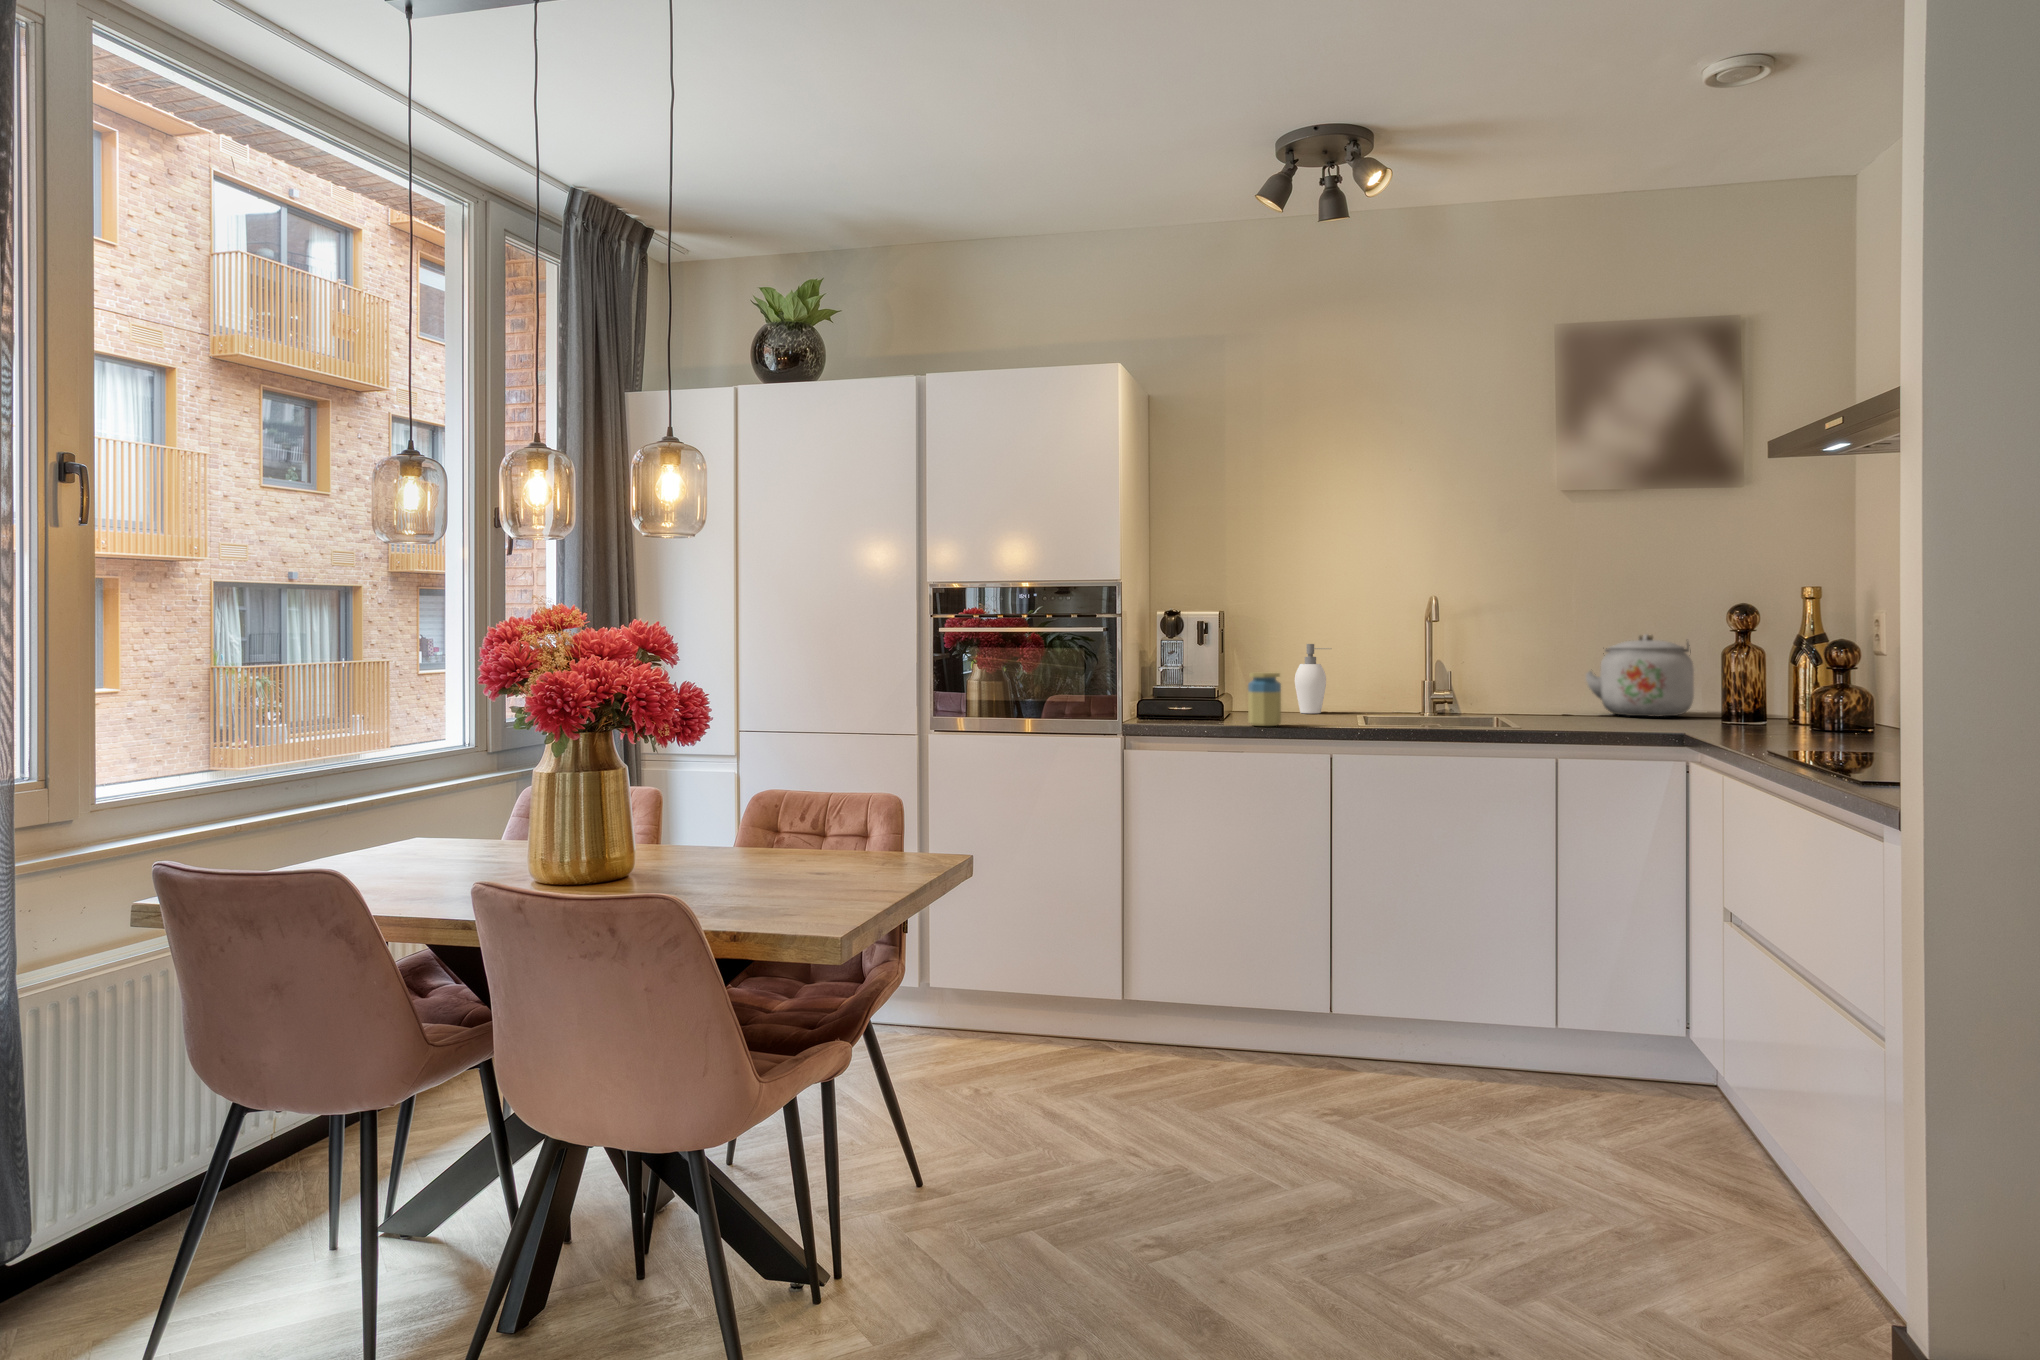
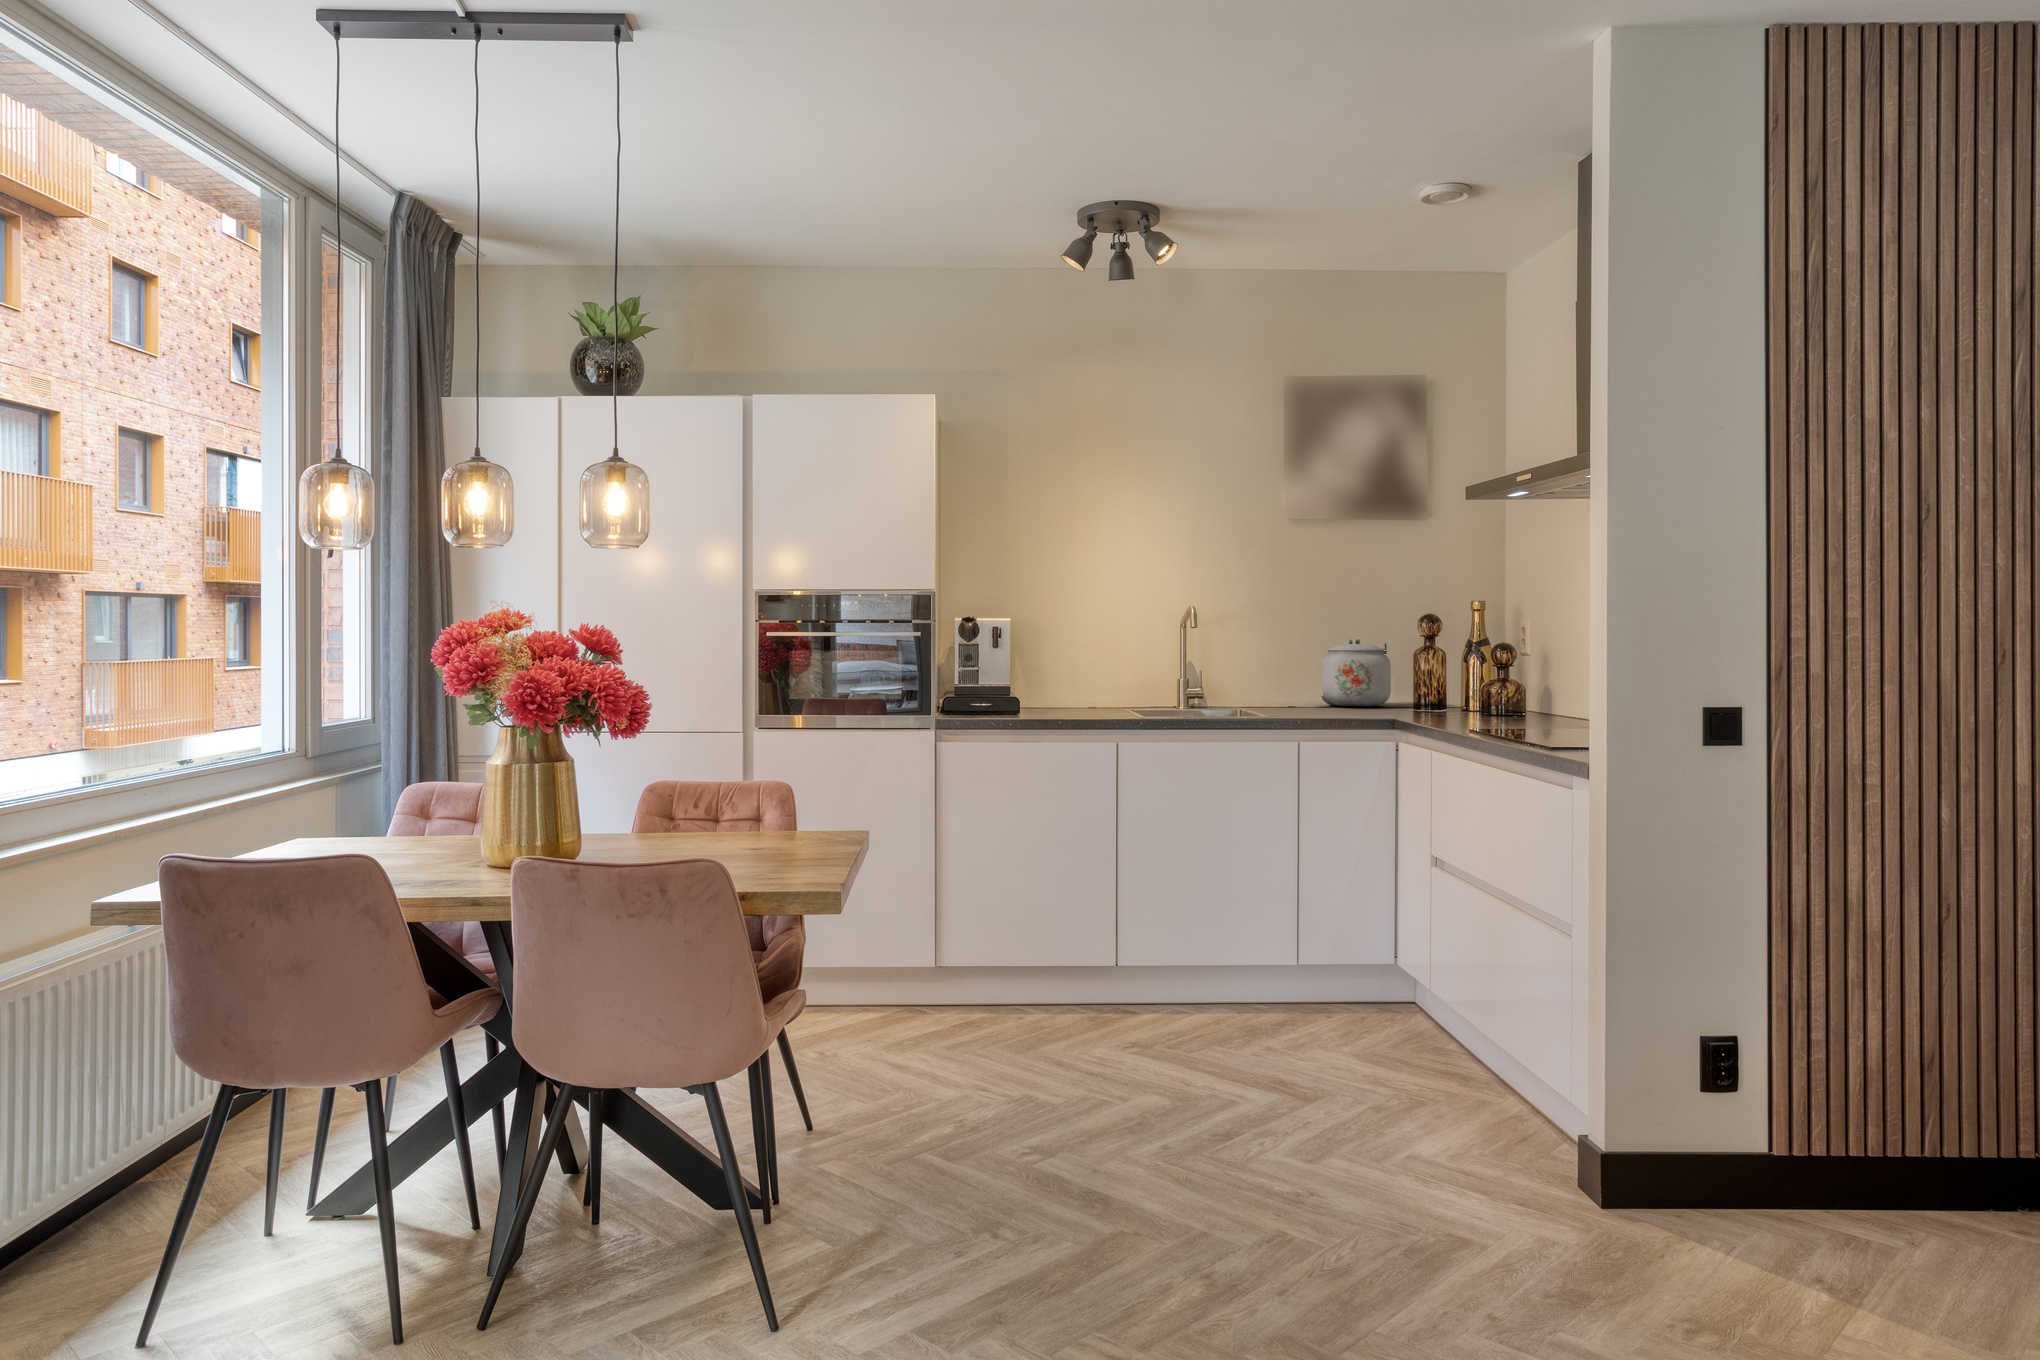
soap dispenser: present [1295,644,1331,713] -> none [1077,647,1109,708]
jar: present [1248,673,1281,726] -> none [1052,672,1080,719]

